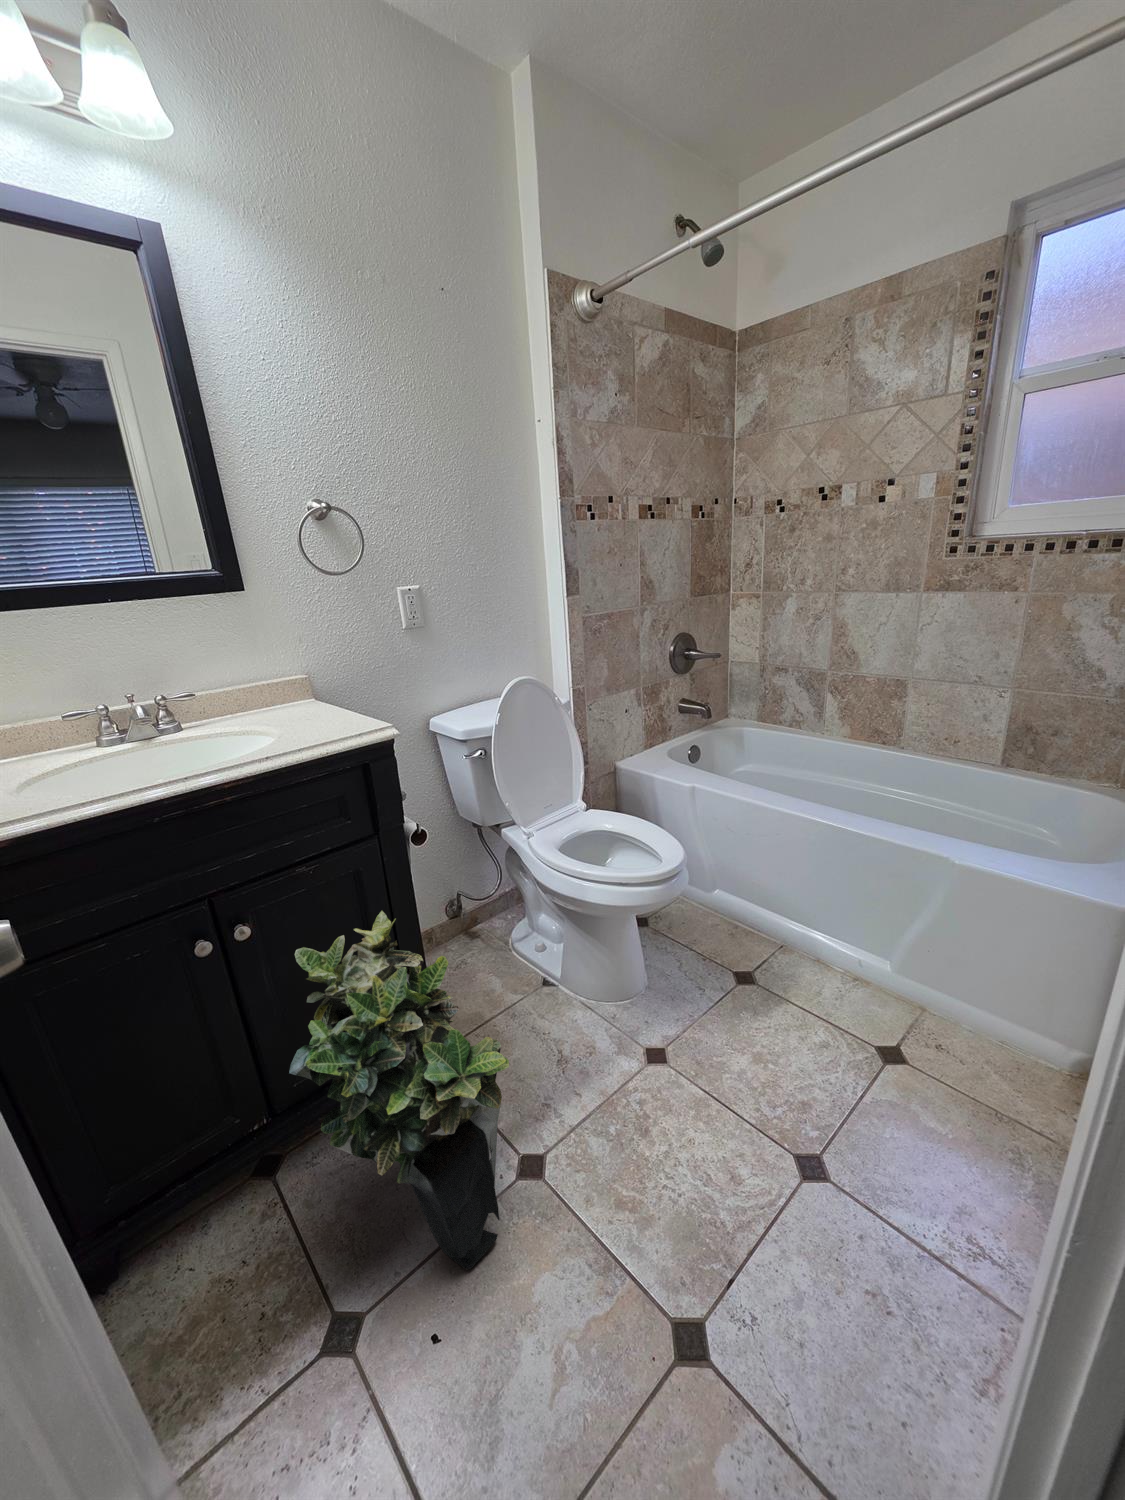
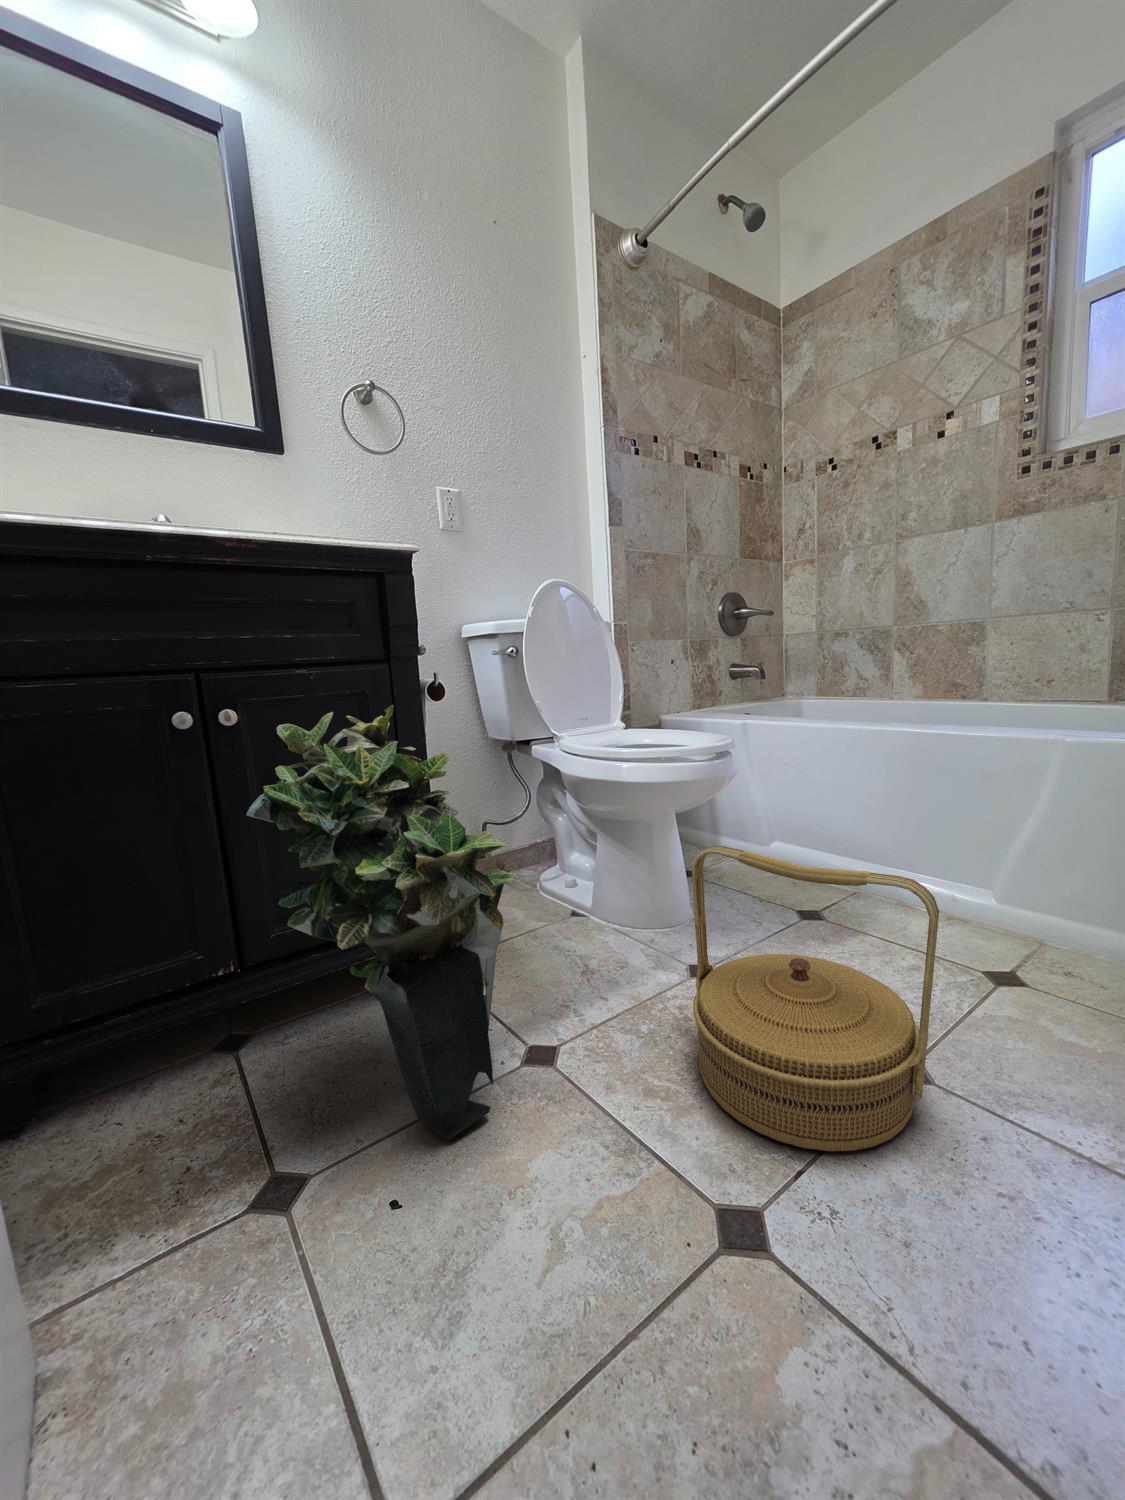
basket: none [652,1008,840,1260] -> present [692,846,939,1151]

